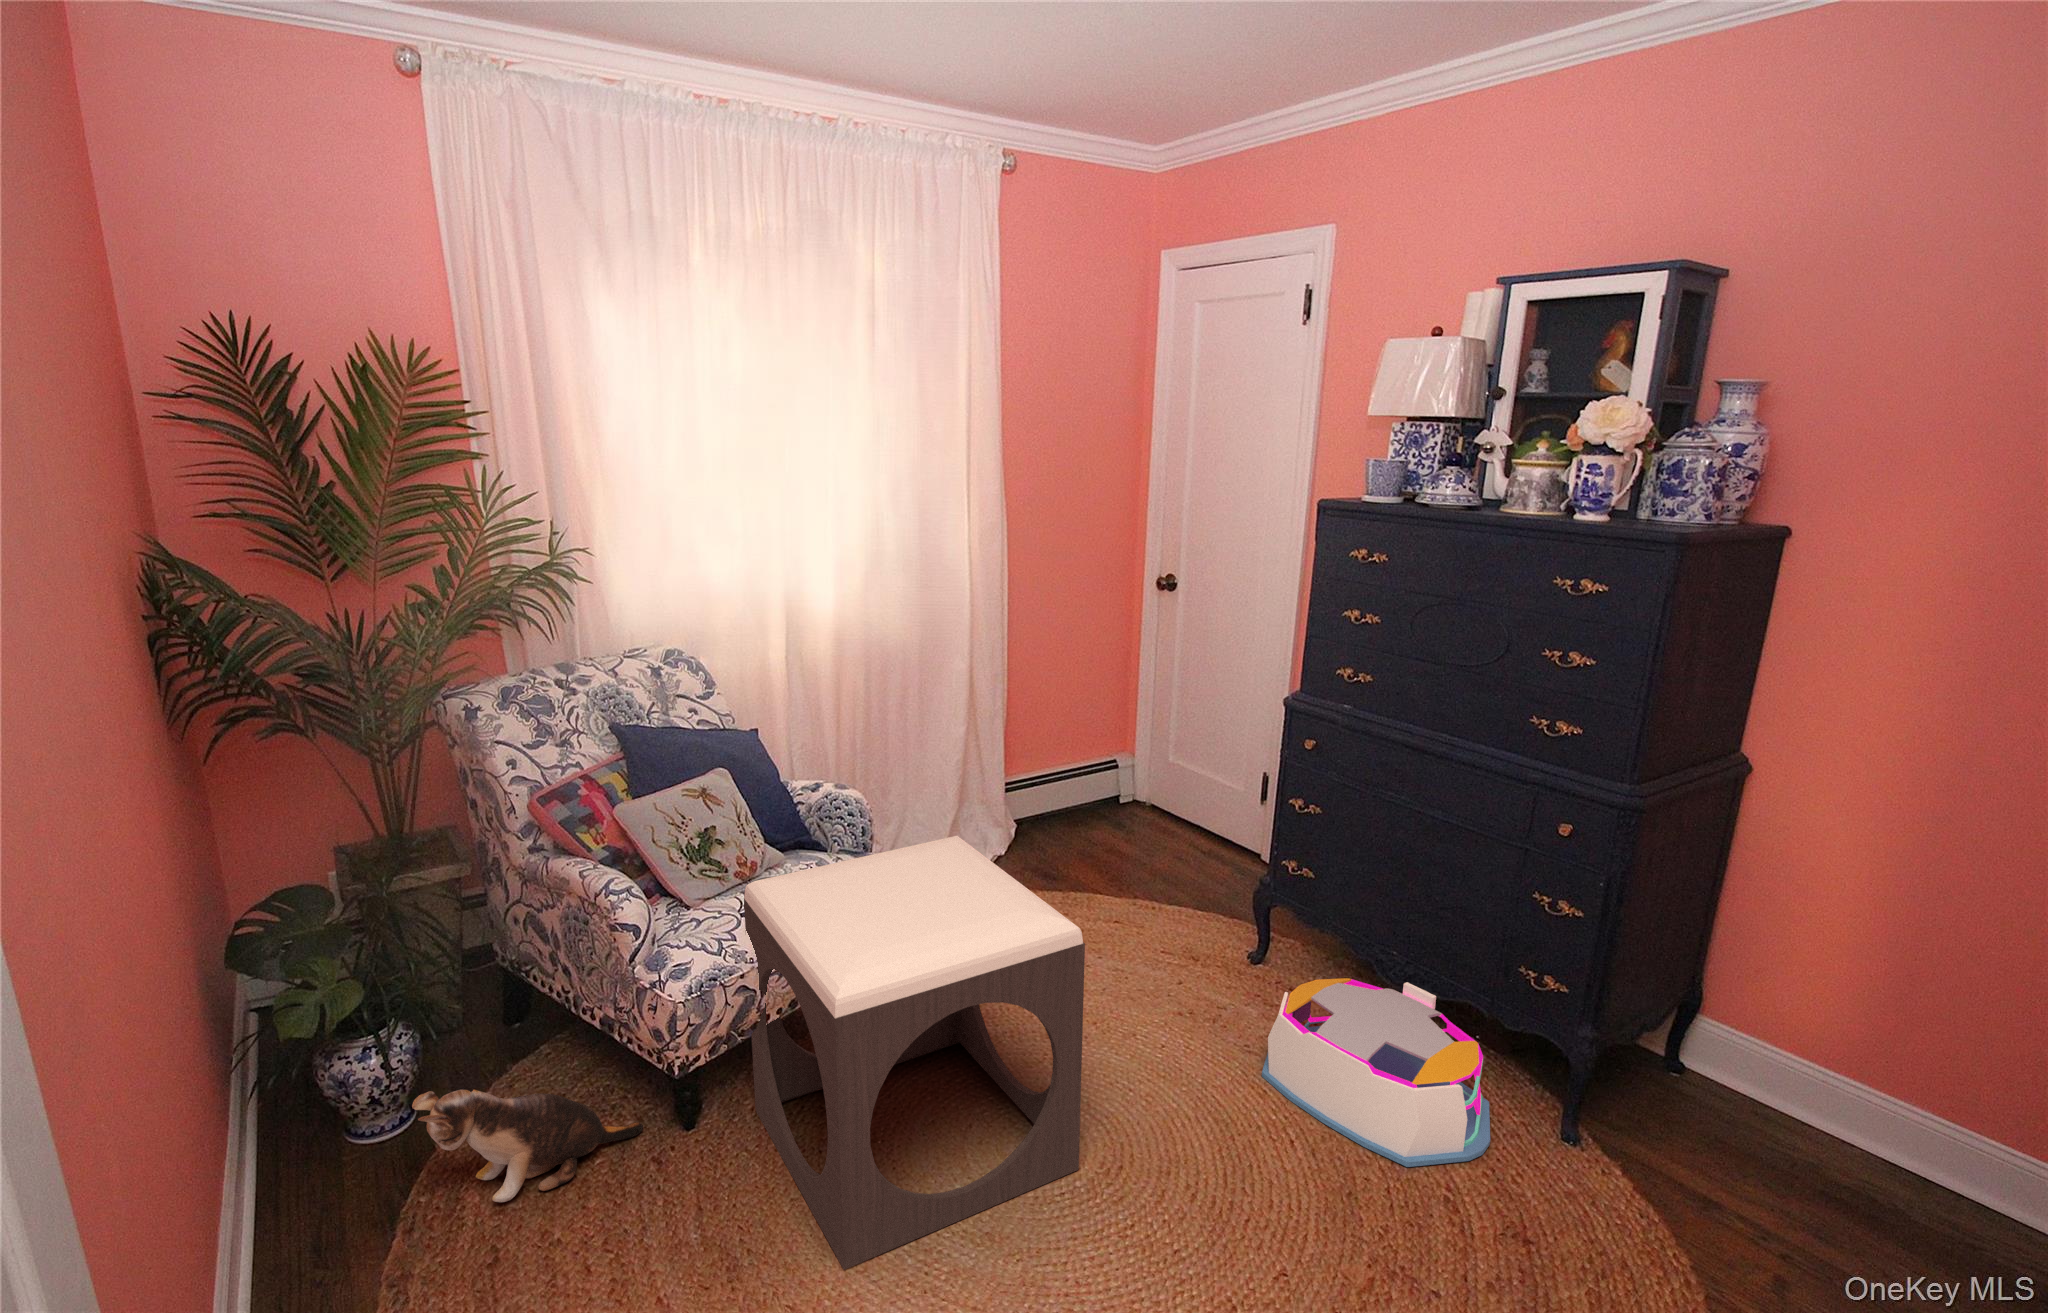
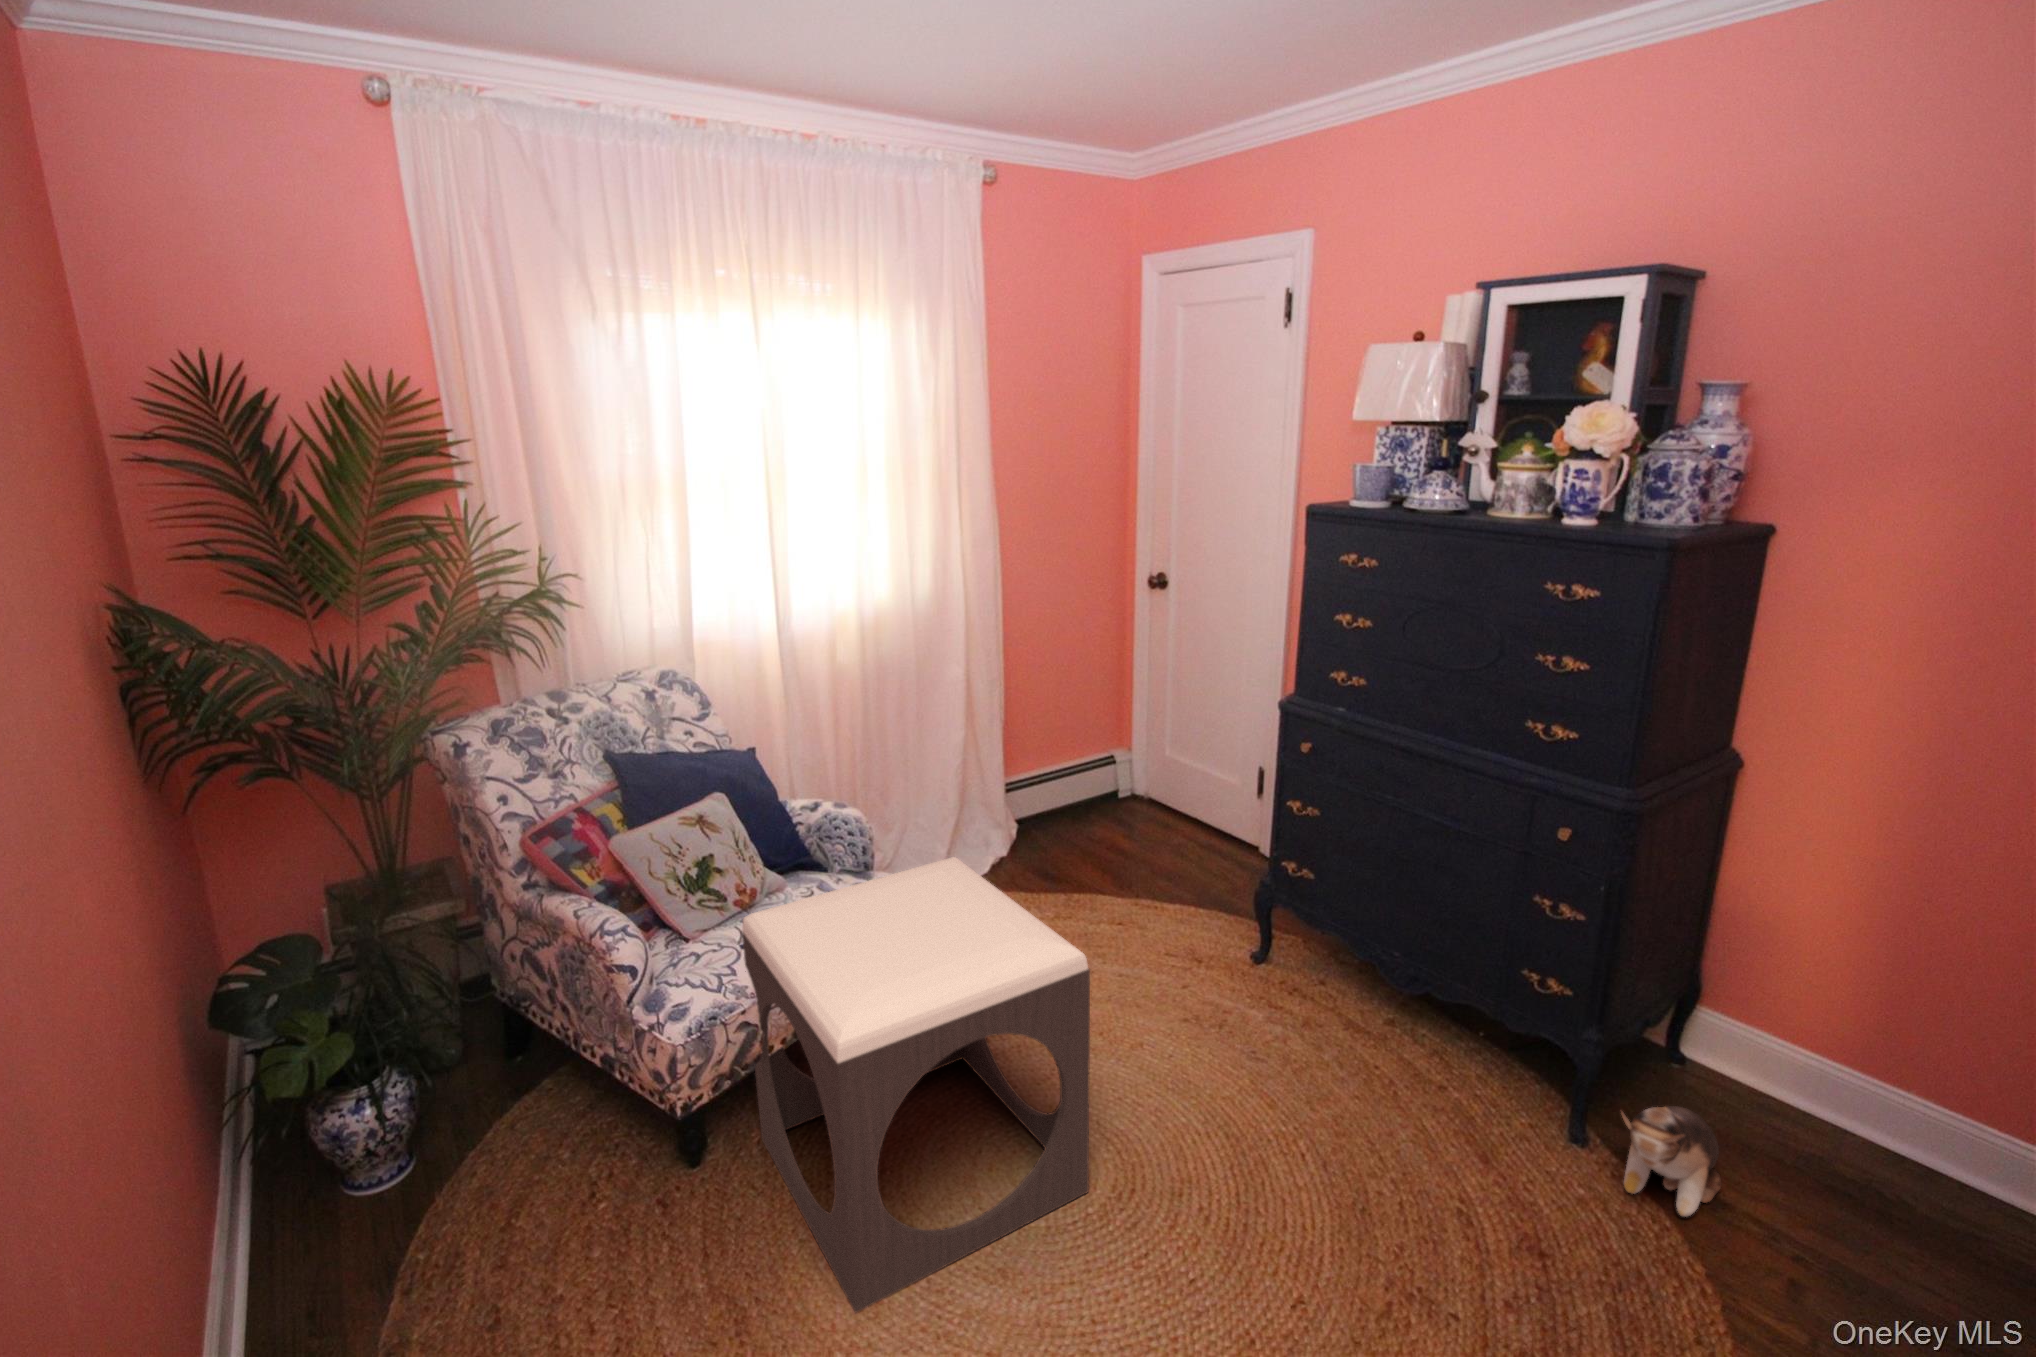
storage bin: present [1262,978,1490,1167] -> none [1264,982,1497,1177]
plush toy: present [412,1090,643,1202] -> present [1621,1106,1721,1216]

